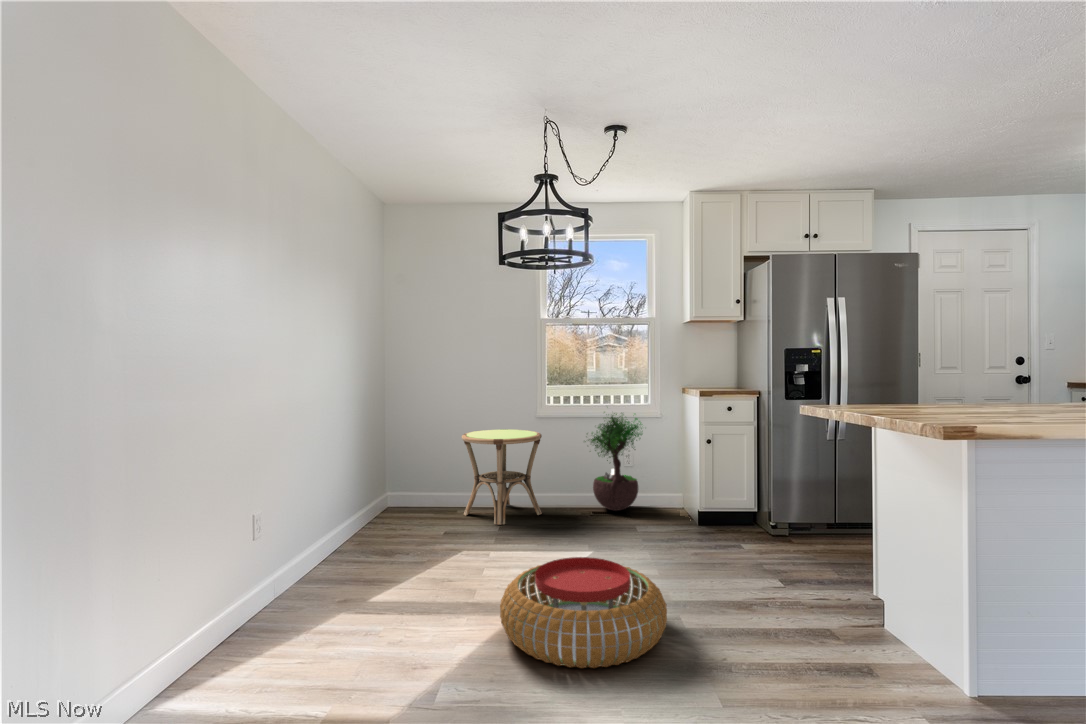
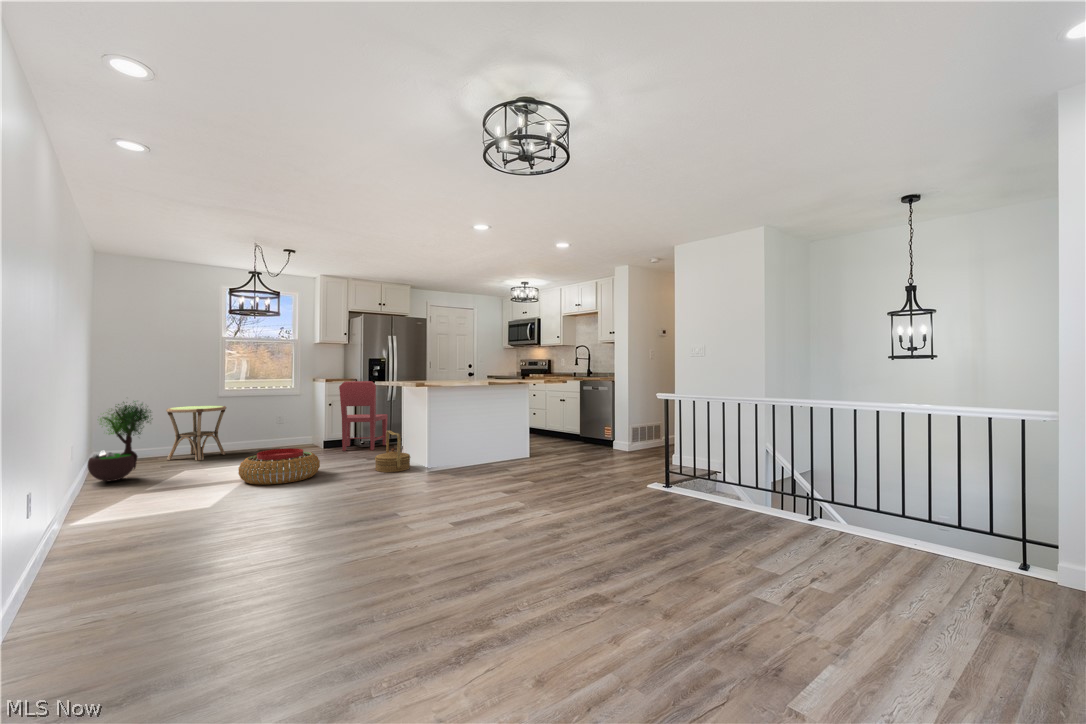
dining chair: none [723,399,828,556] -> present [339,381,388,451]
potted tree: present [585,413,642,511] -> present [88,401,151,481]
woven basket: none [808,553,922,701] -> present [375,431,410,472]

